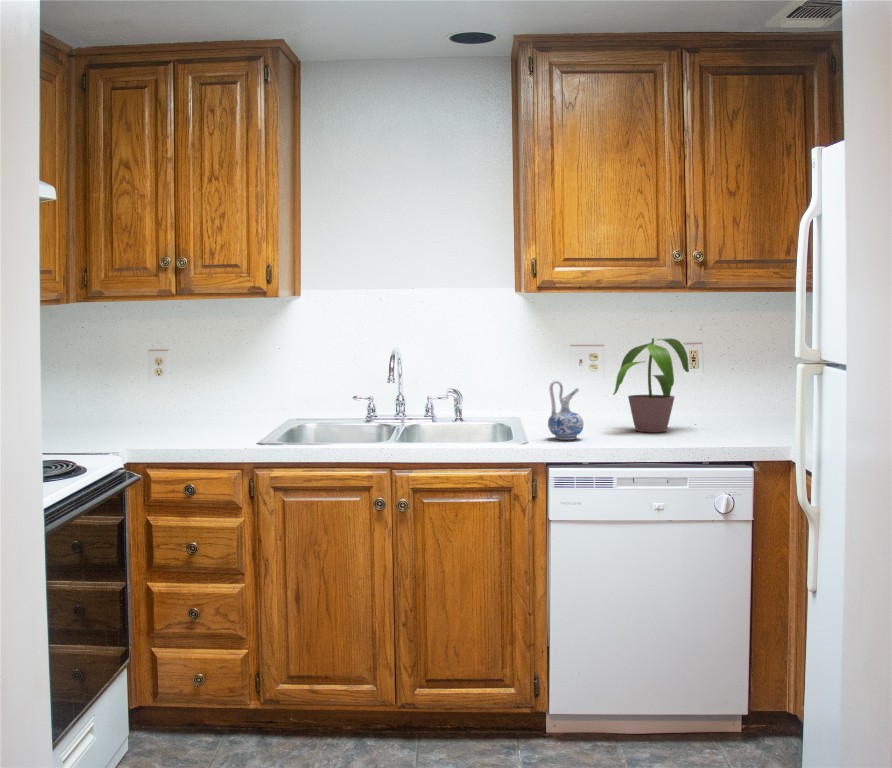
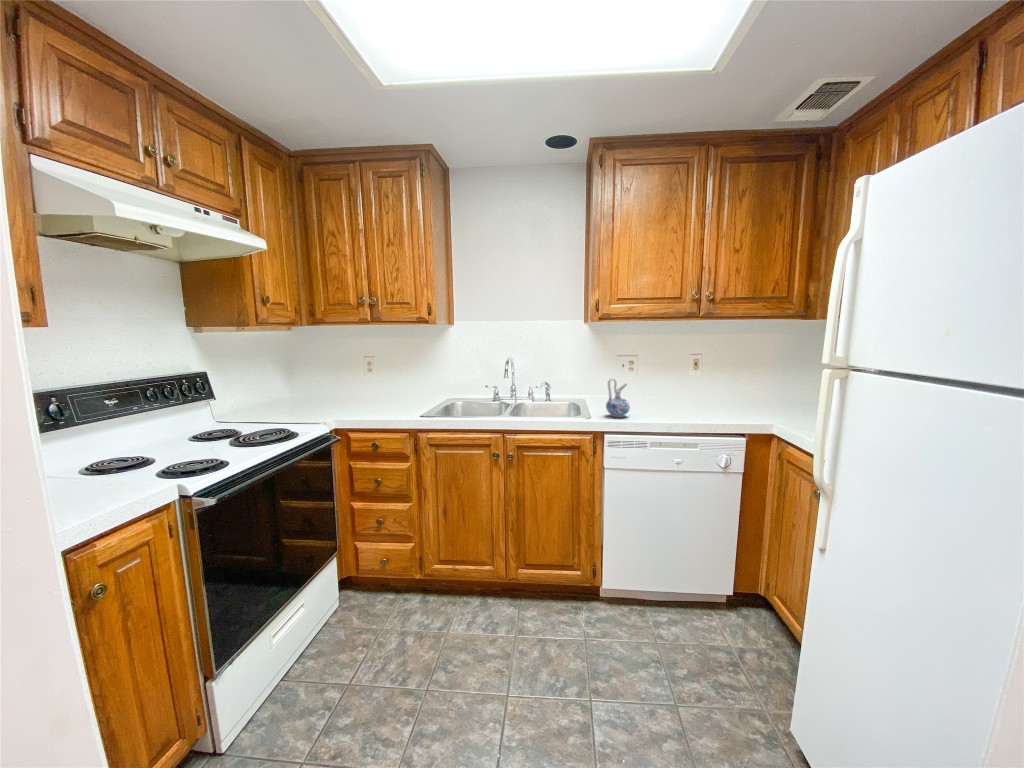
potted plant: present [613,338,689,432] -> none [639,349,711,411]

